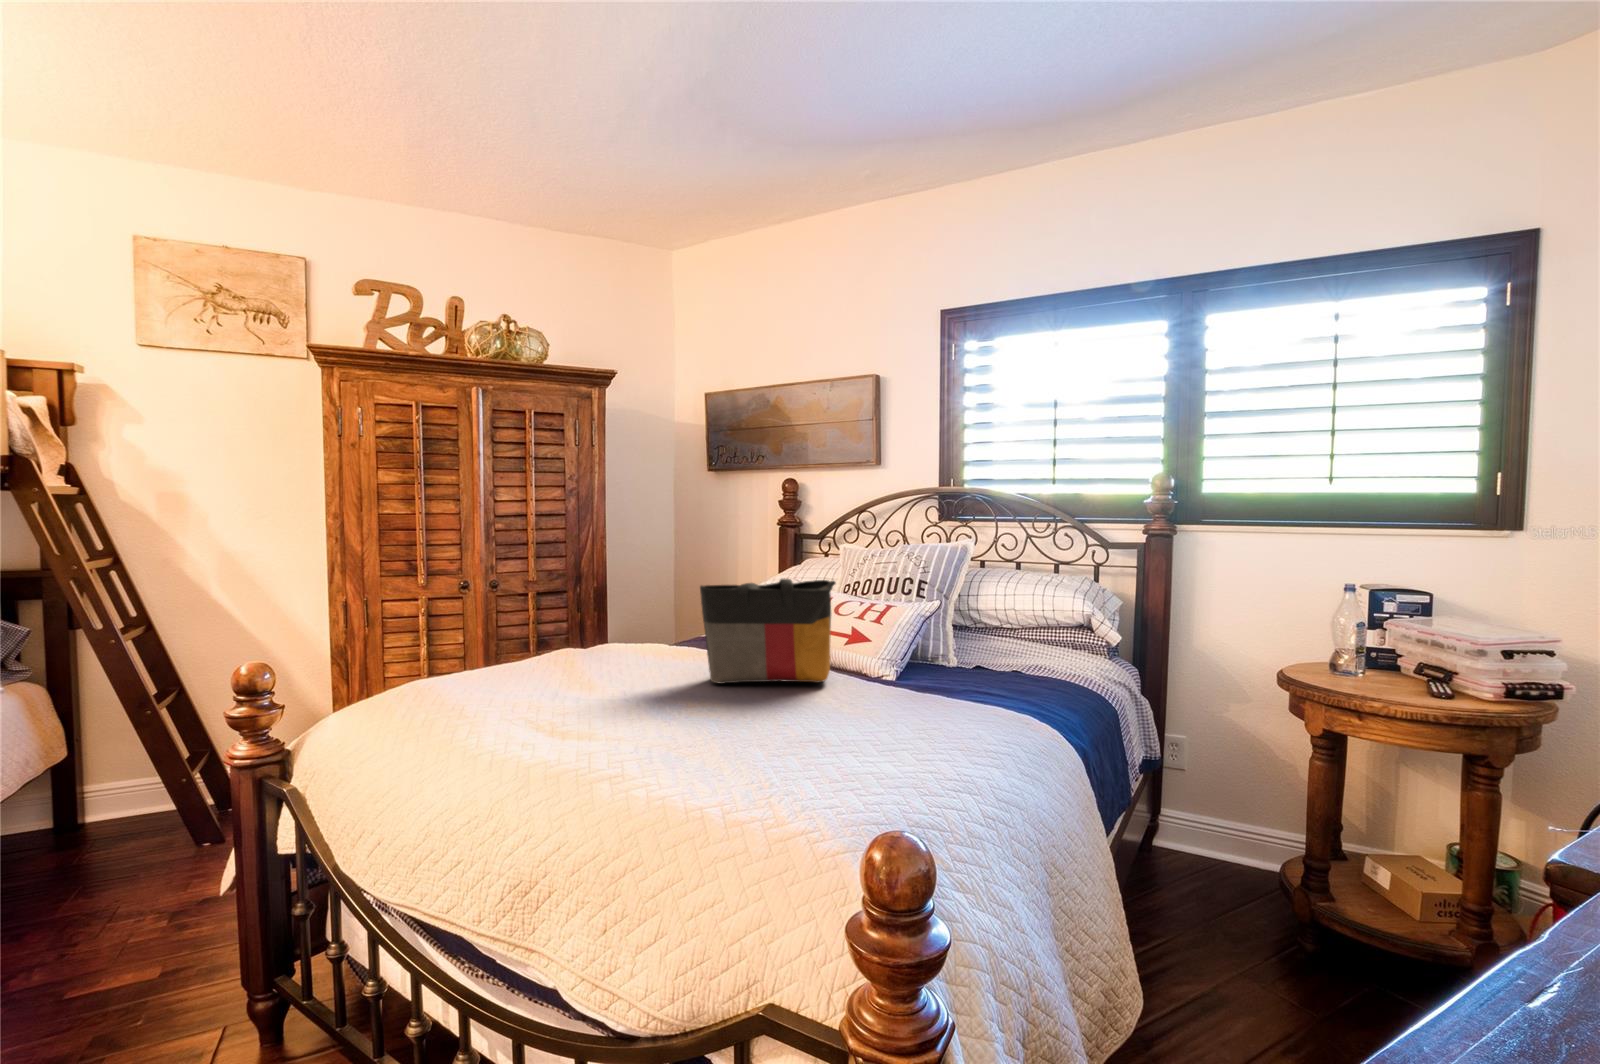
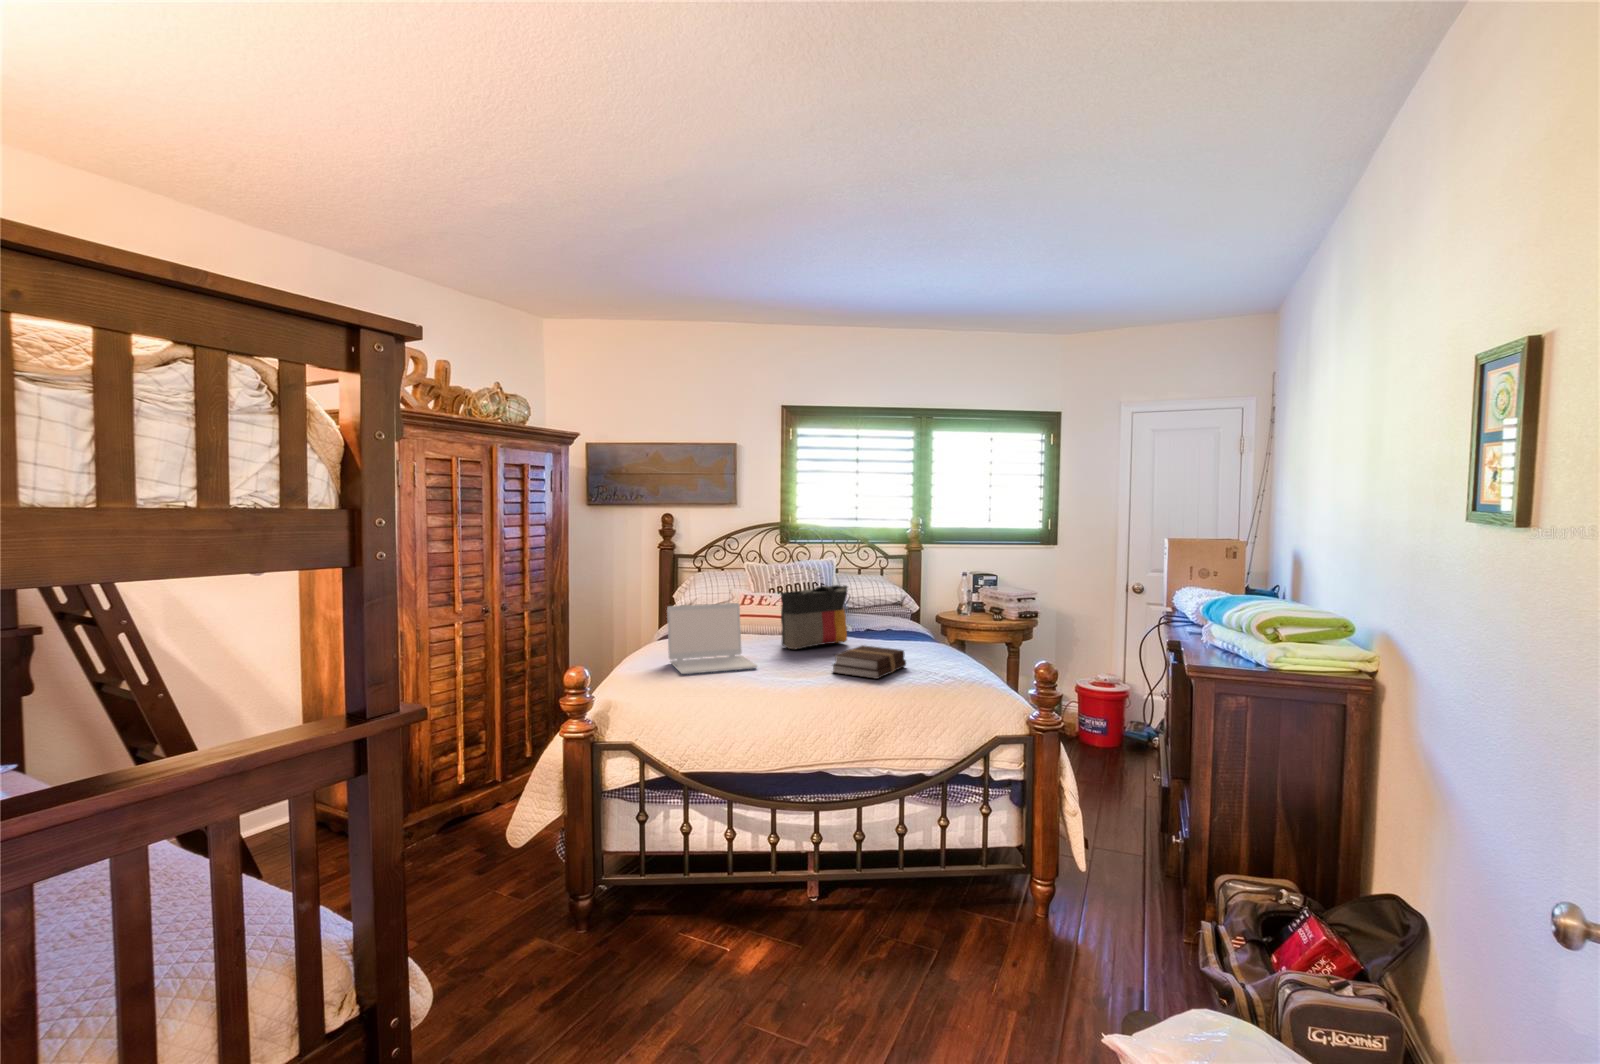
laptop: none [453,592,617,705] -> present [667,603,757,674]
book: none [630,692,782,765] -> present [833,646,906,679]

